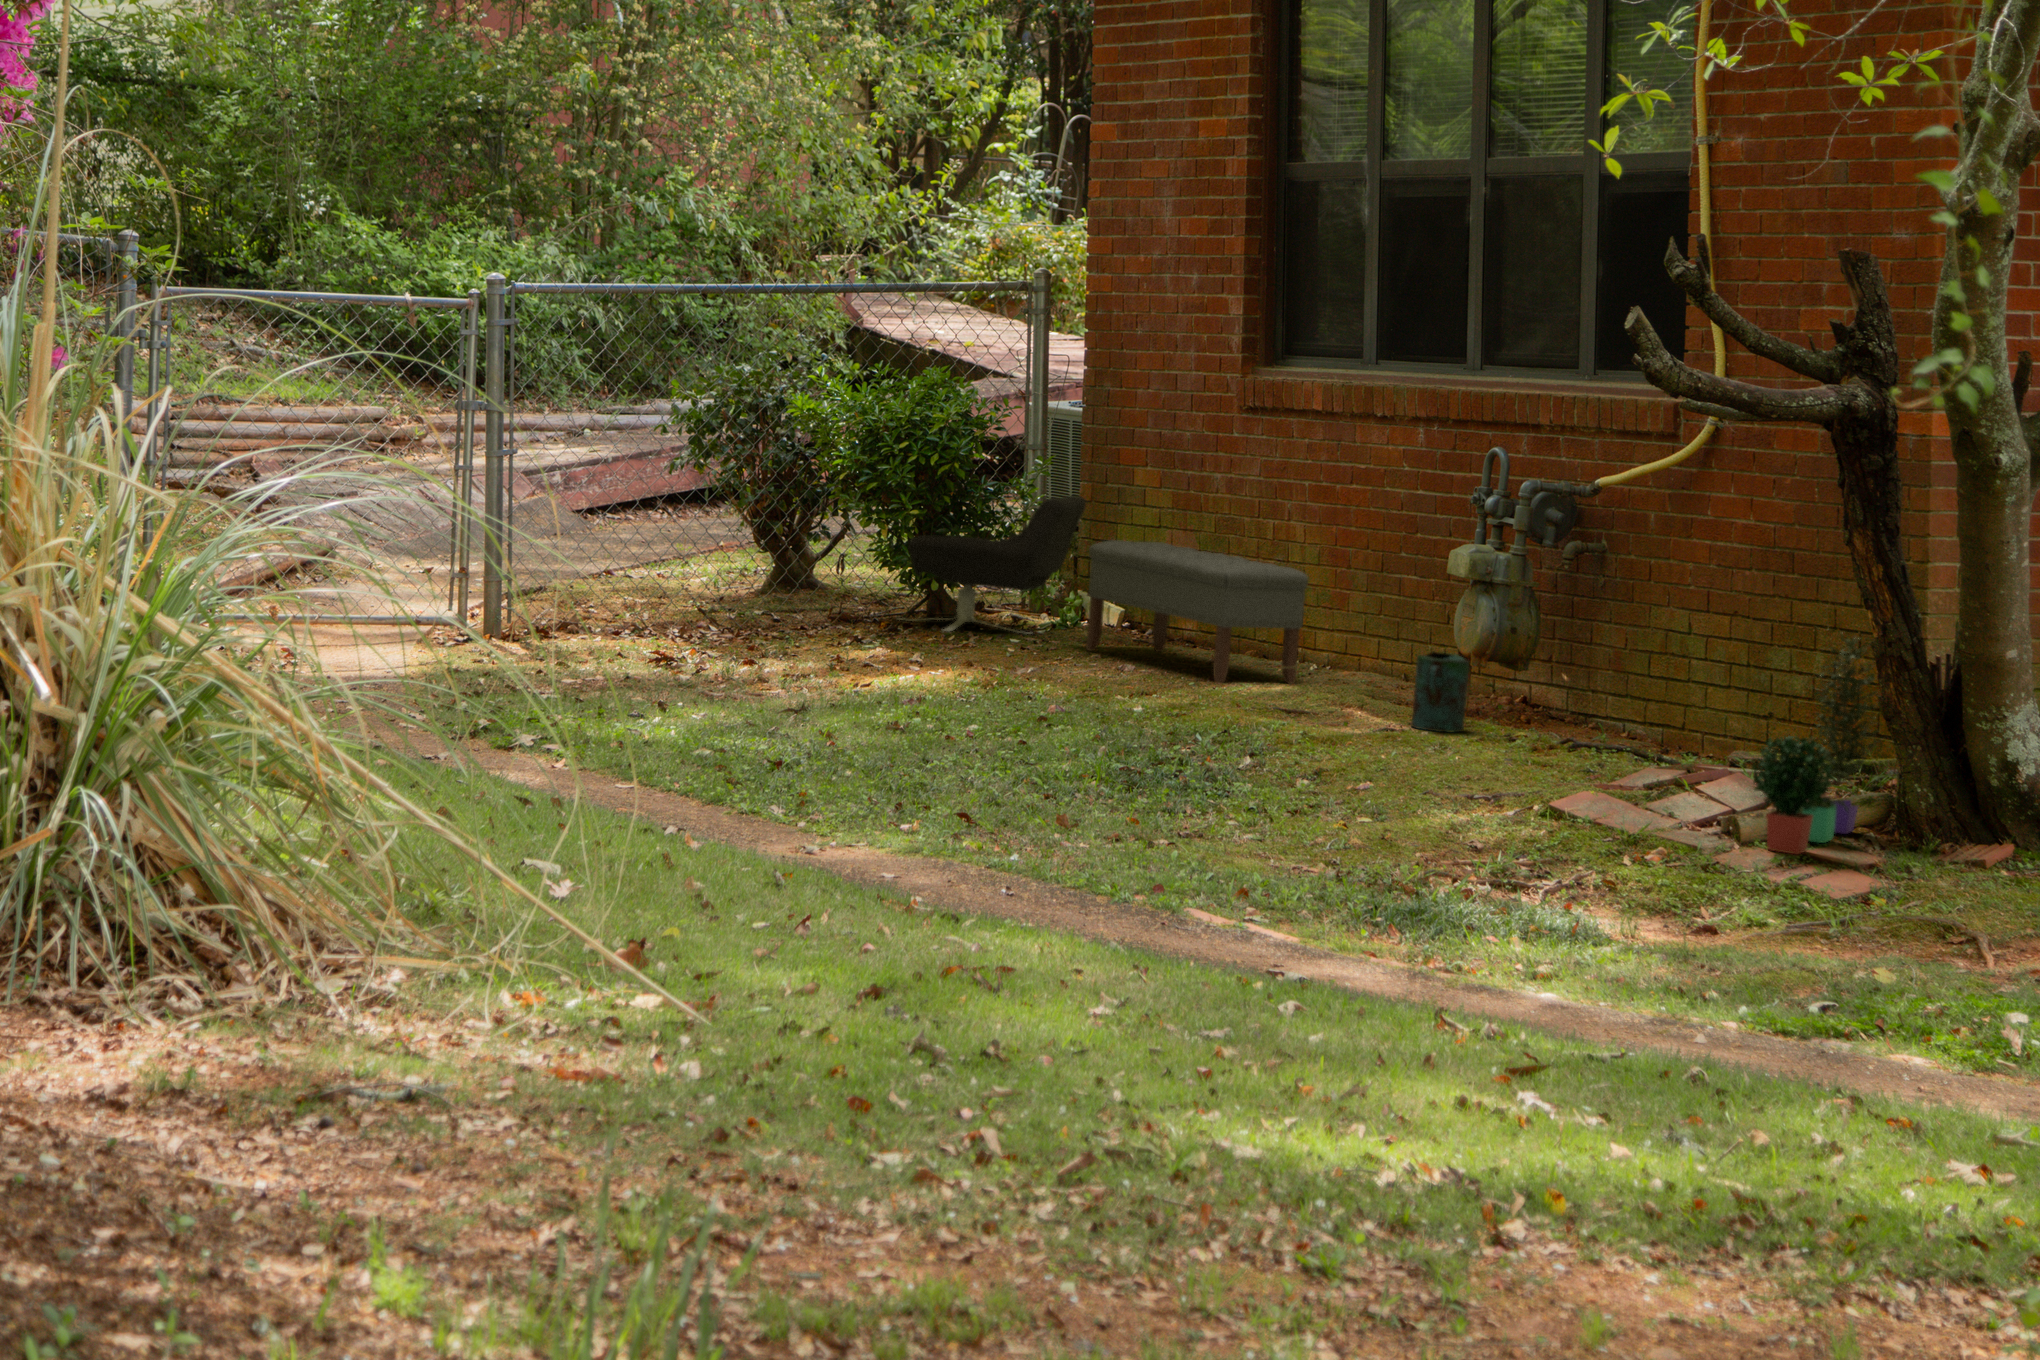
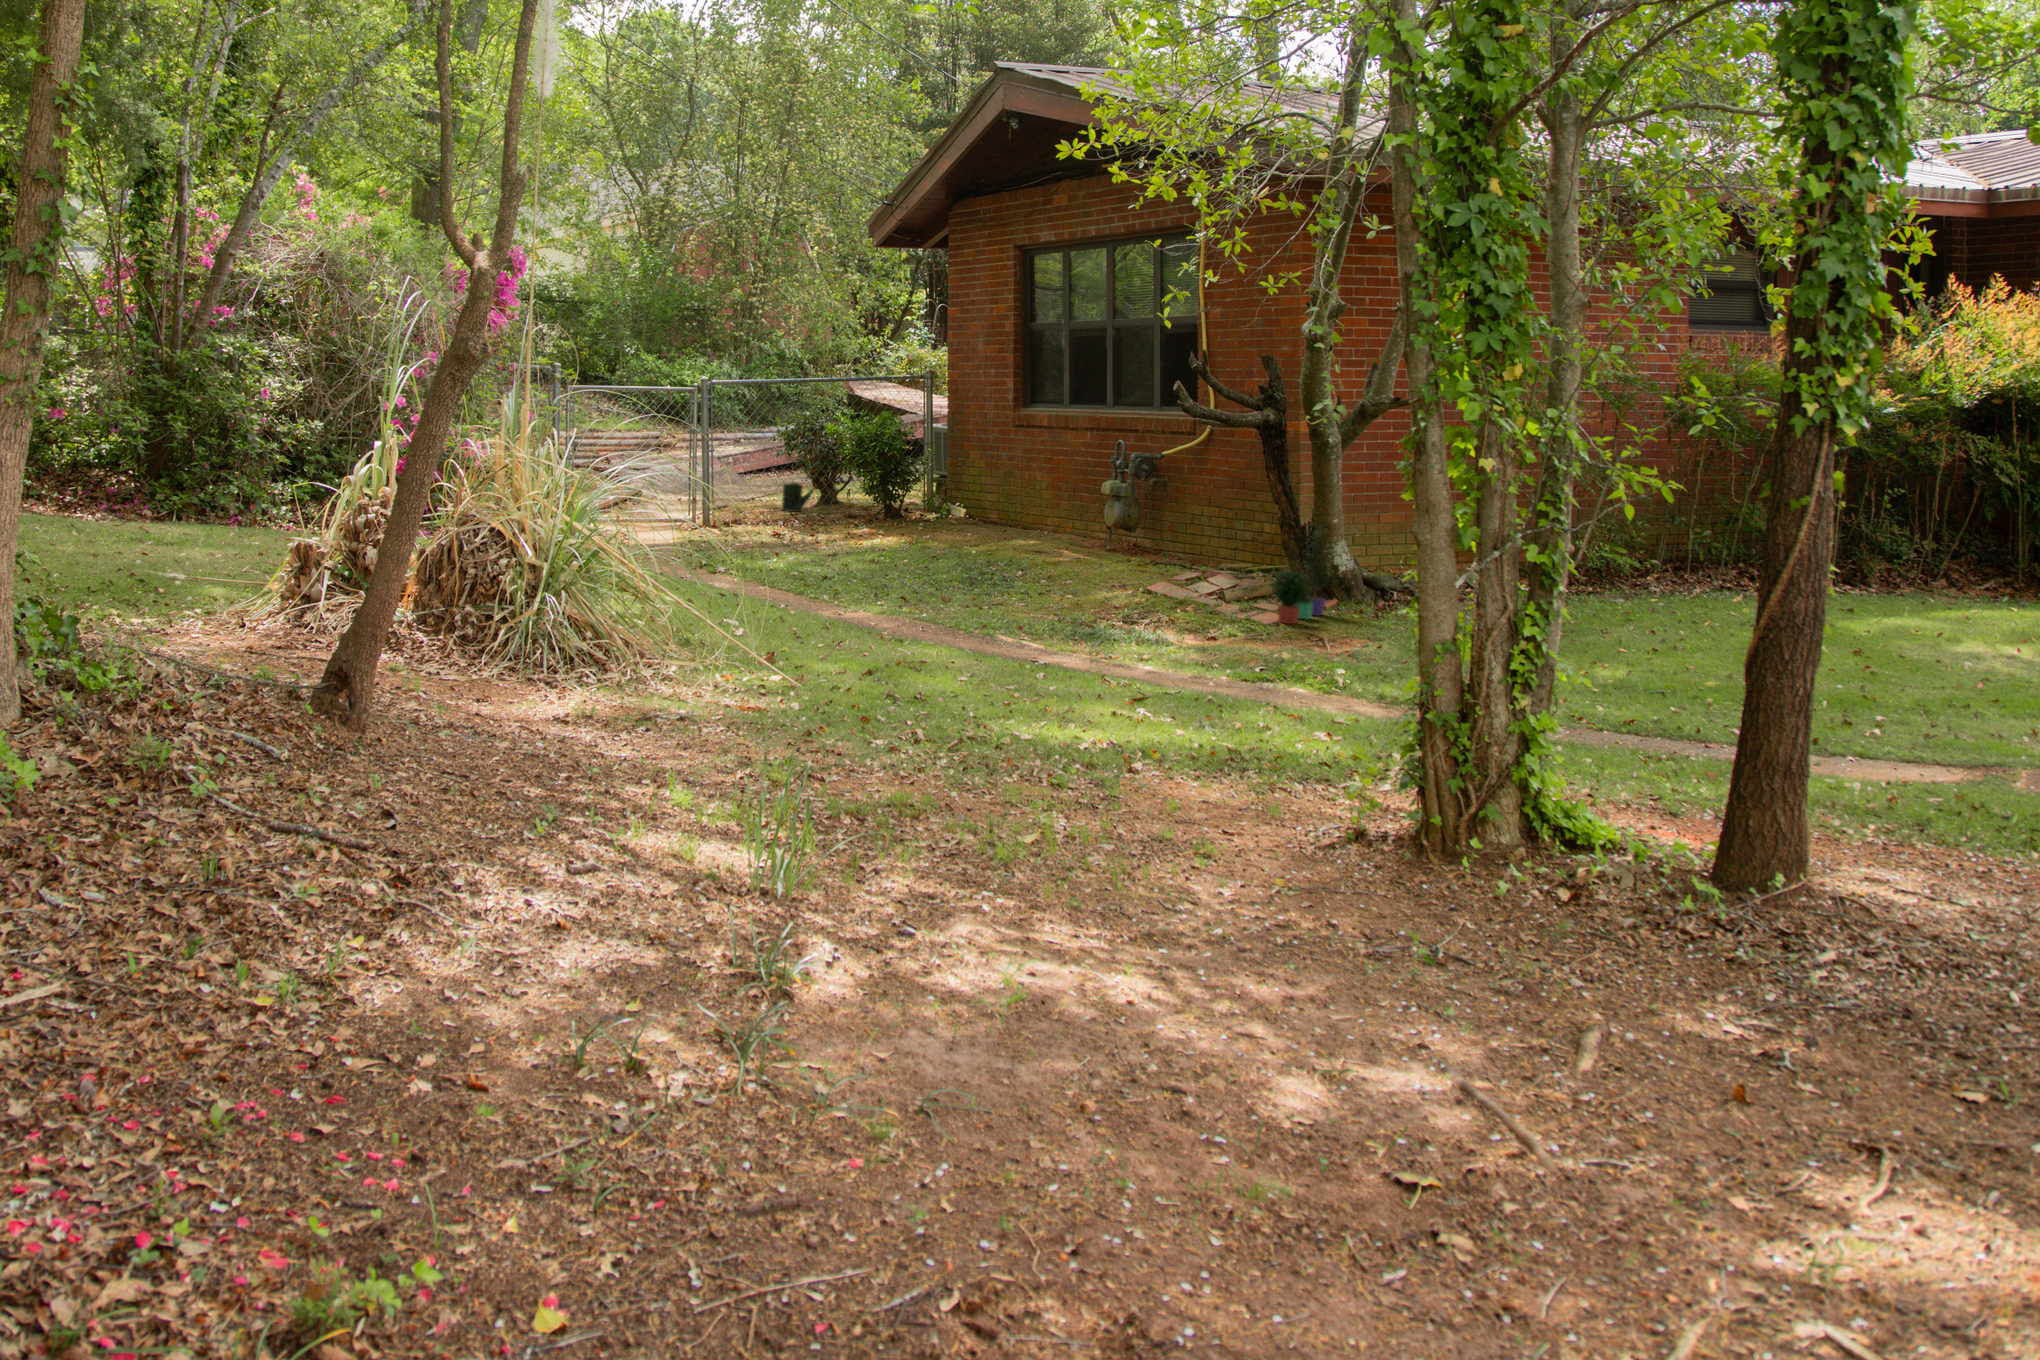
lounge chair: present [908,496,1086,632] -> none [888,463,977,528]
bench: present [1086,540,1309,684] -> none [977,484,1080,550]
watering can: present [1412,651,1469,732] -> present [782,481,820,512]

